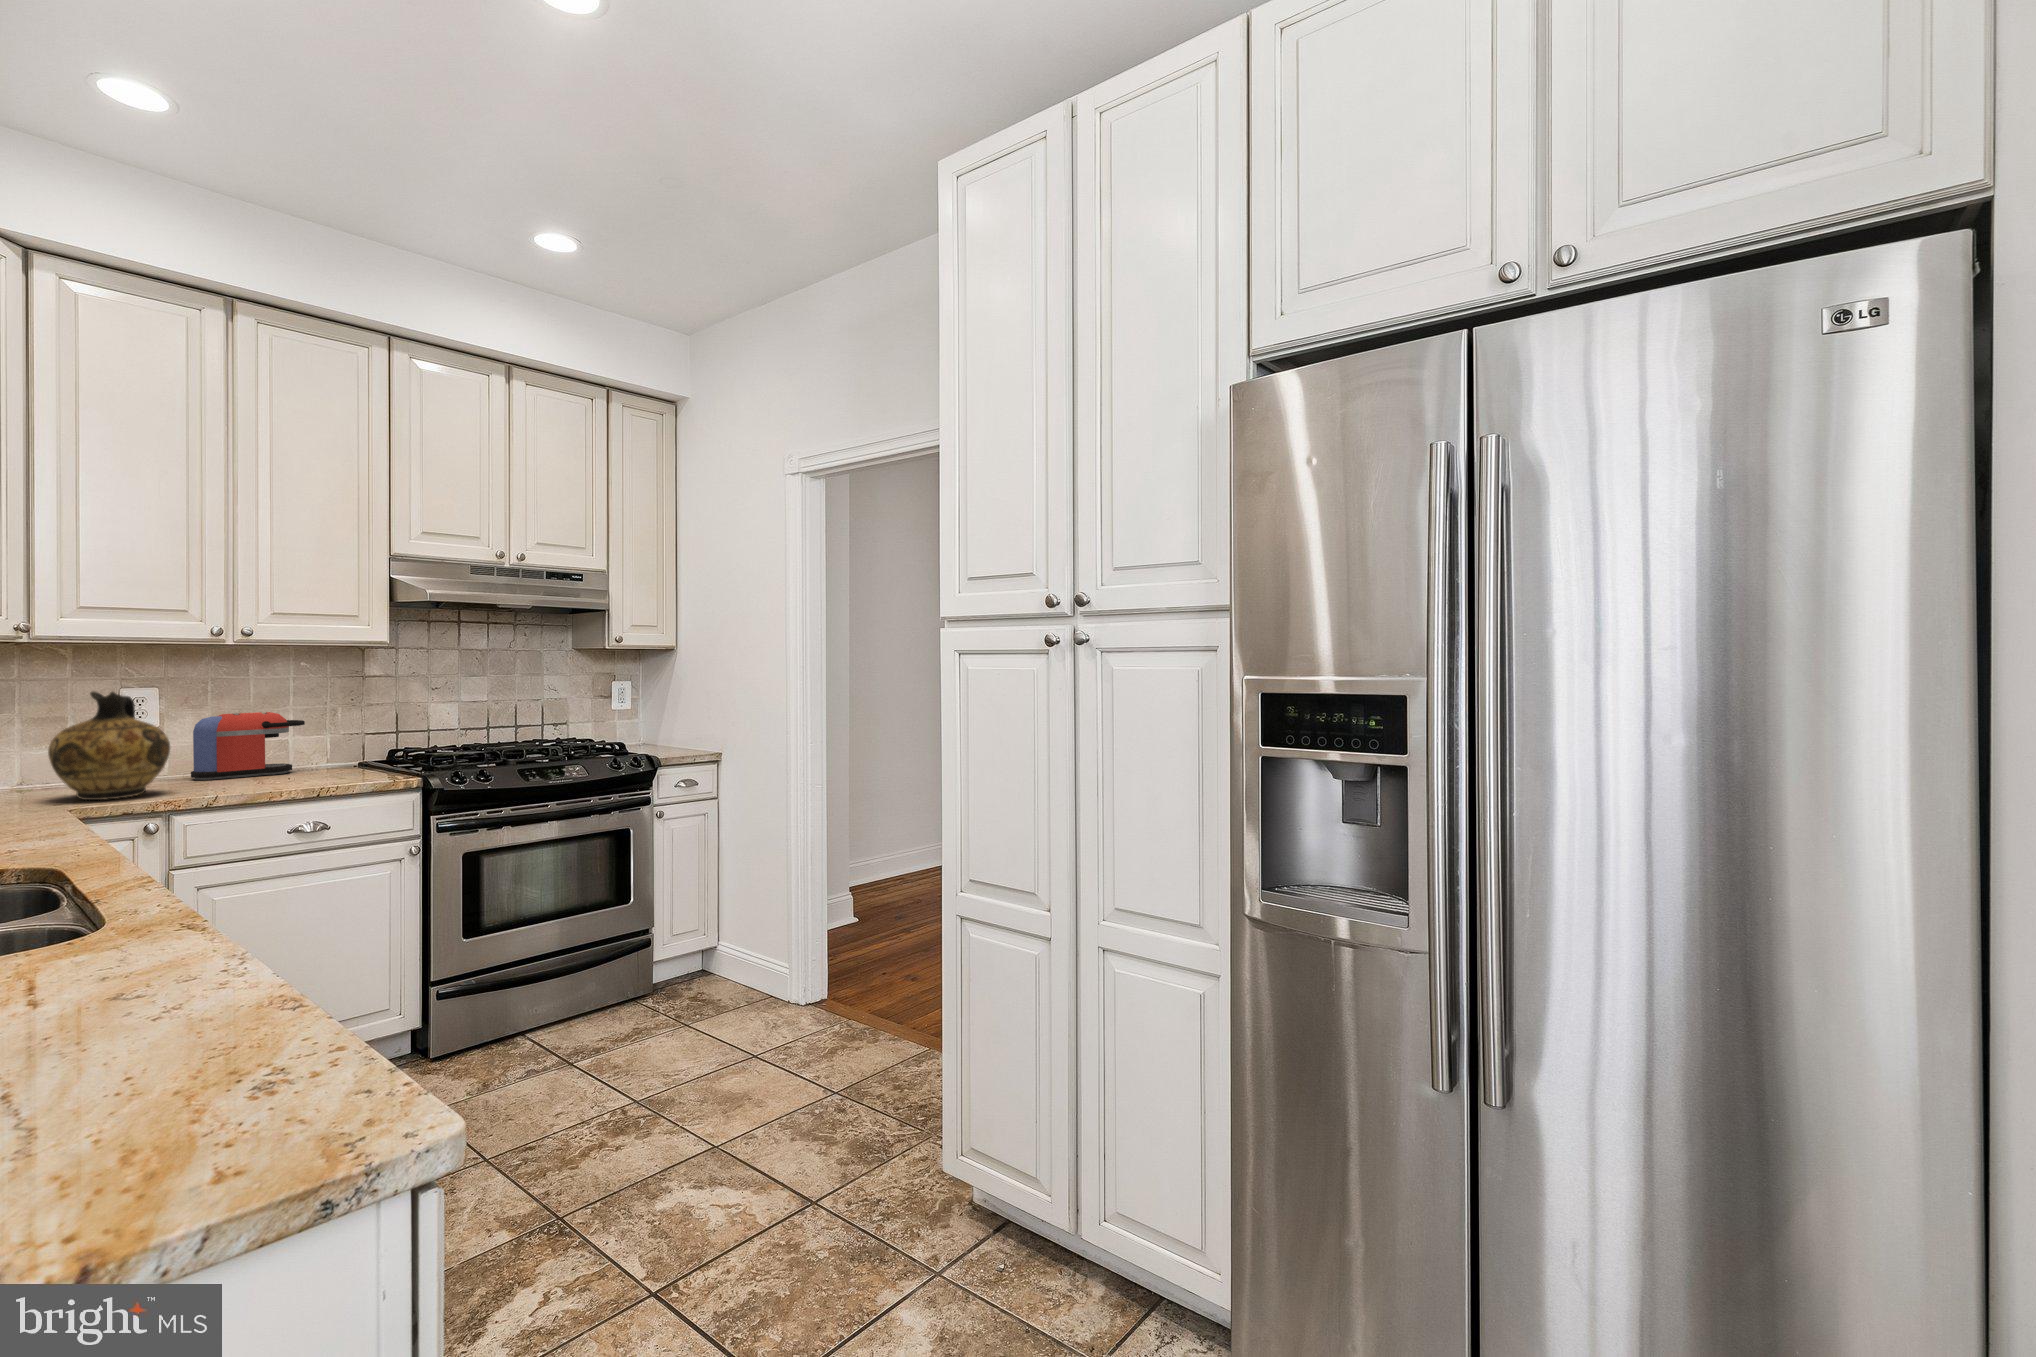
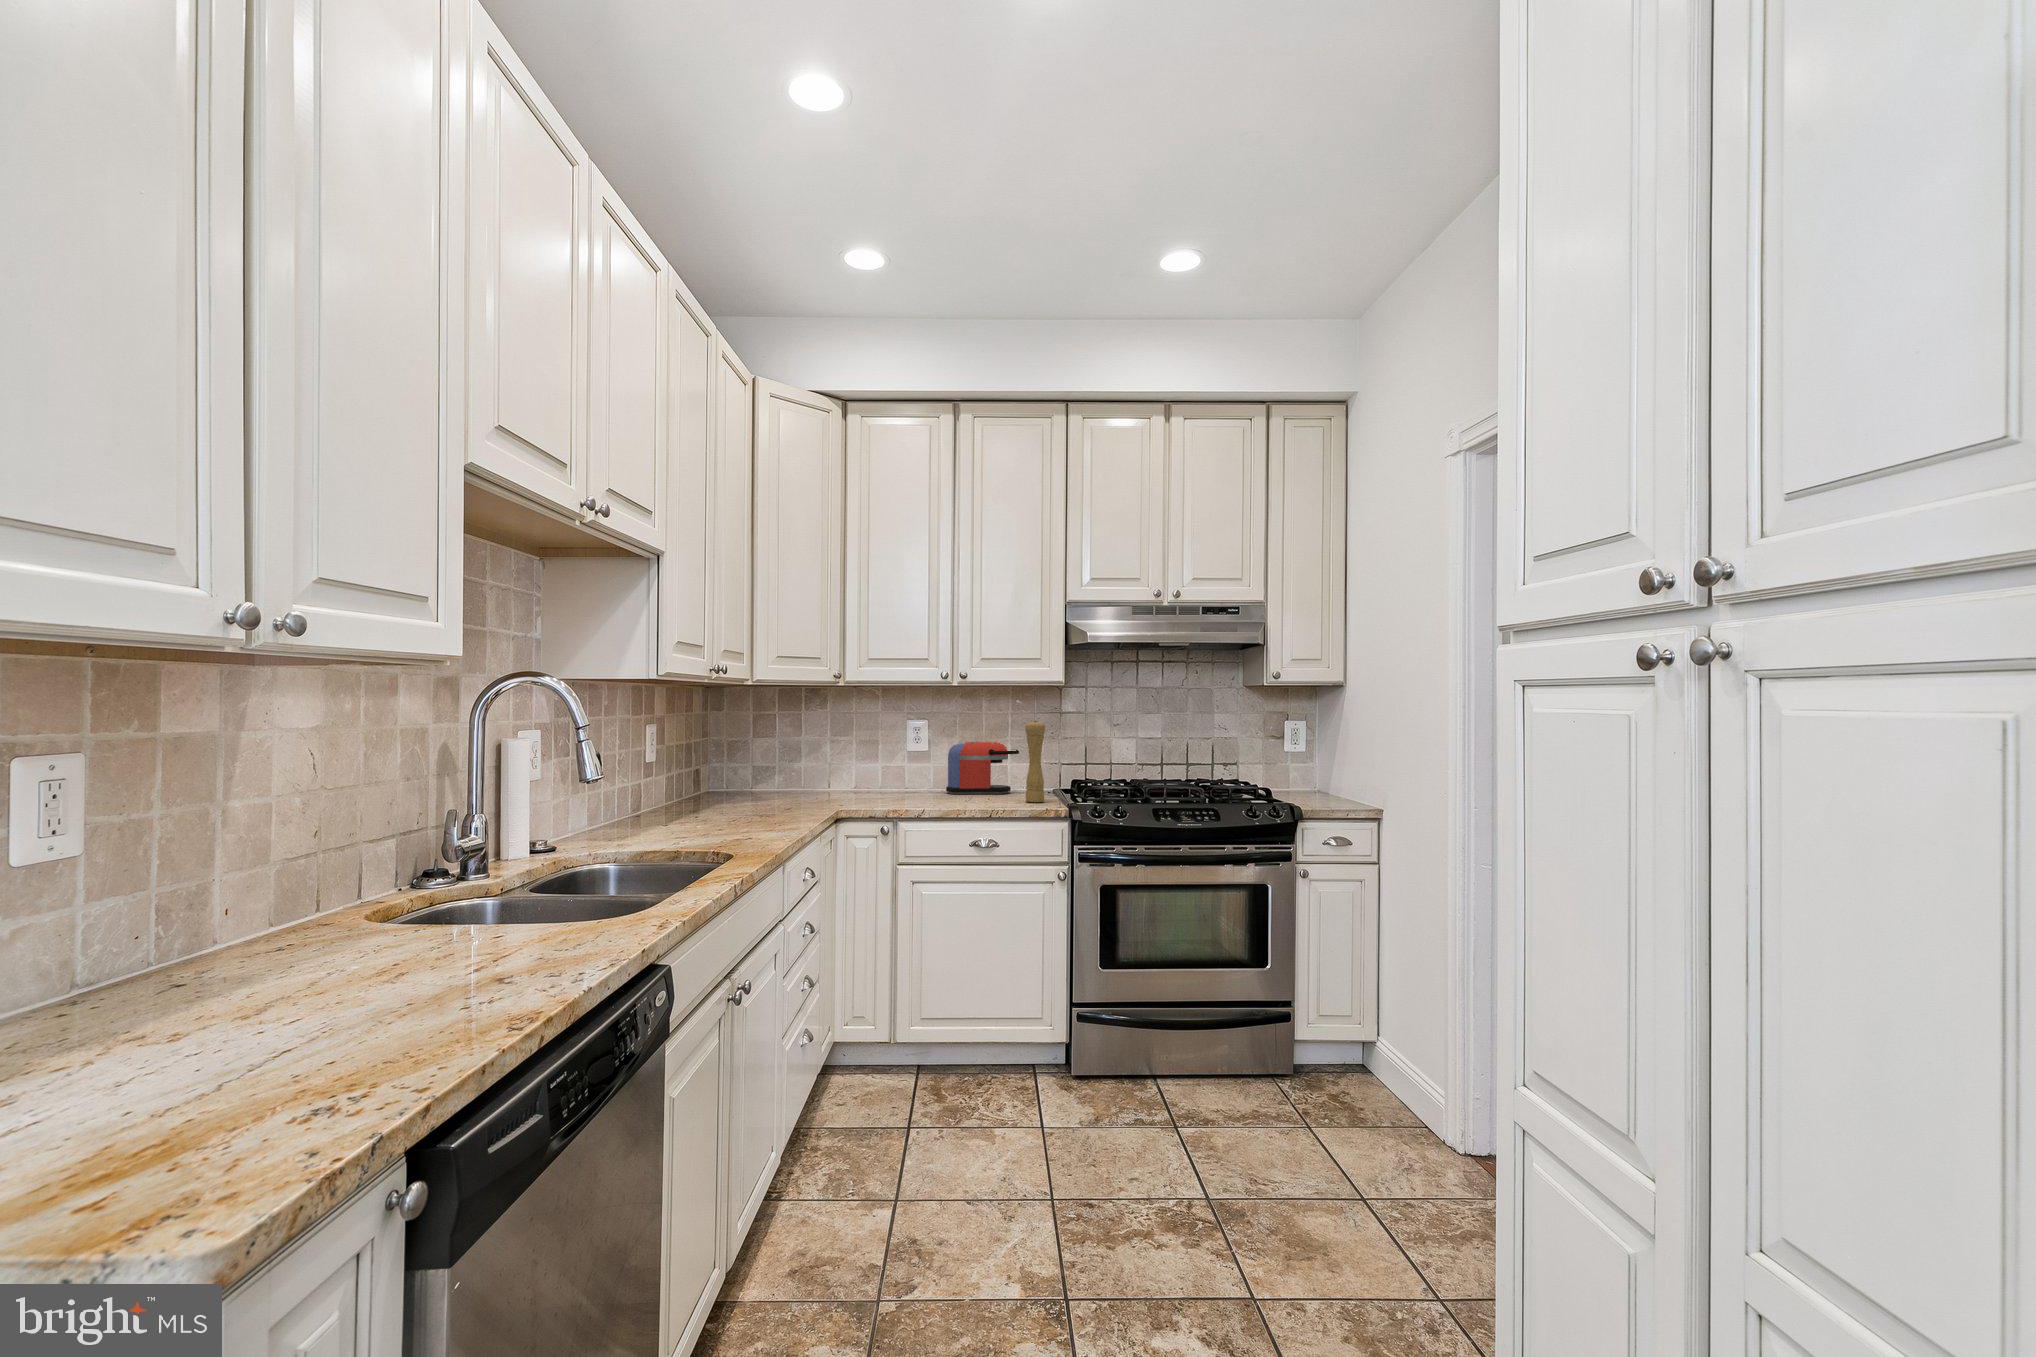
pepper mill: none [339,686,367,779] -> present [1025,721,1045,802]
ceramic jug: present [48,692,170,800] -> none [853,720,918,802]

